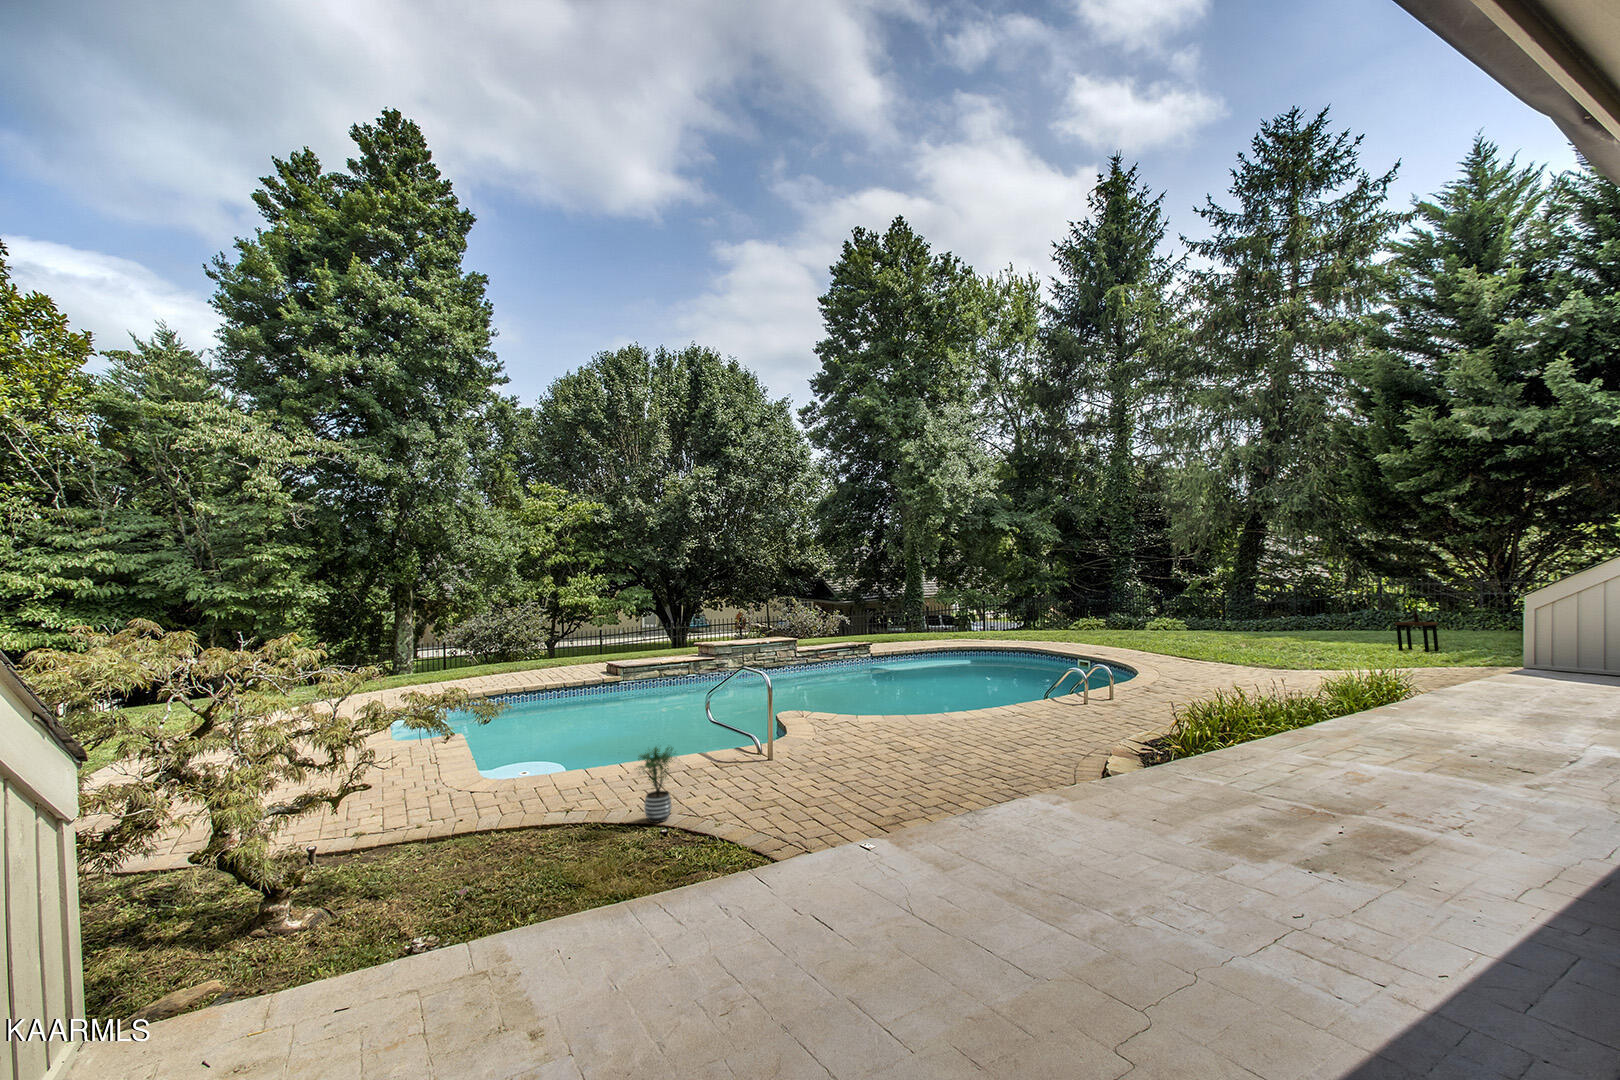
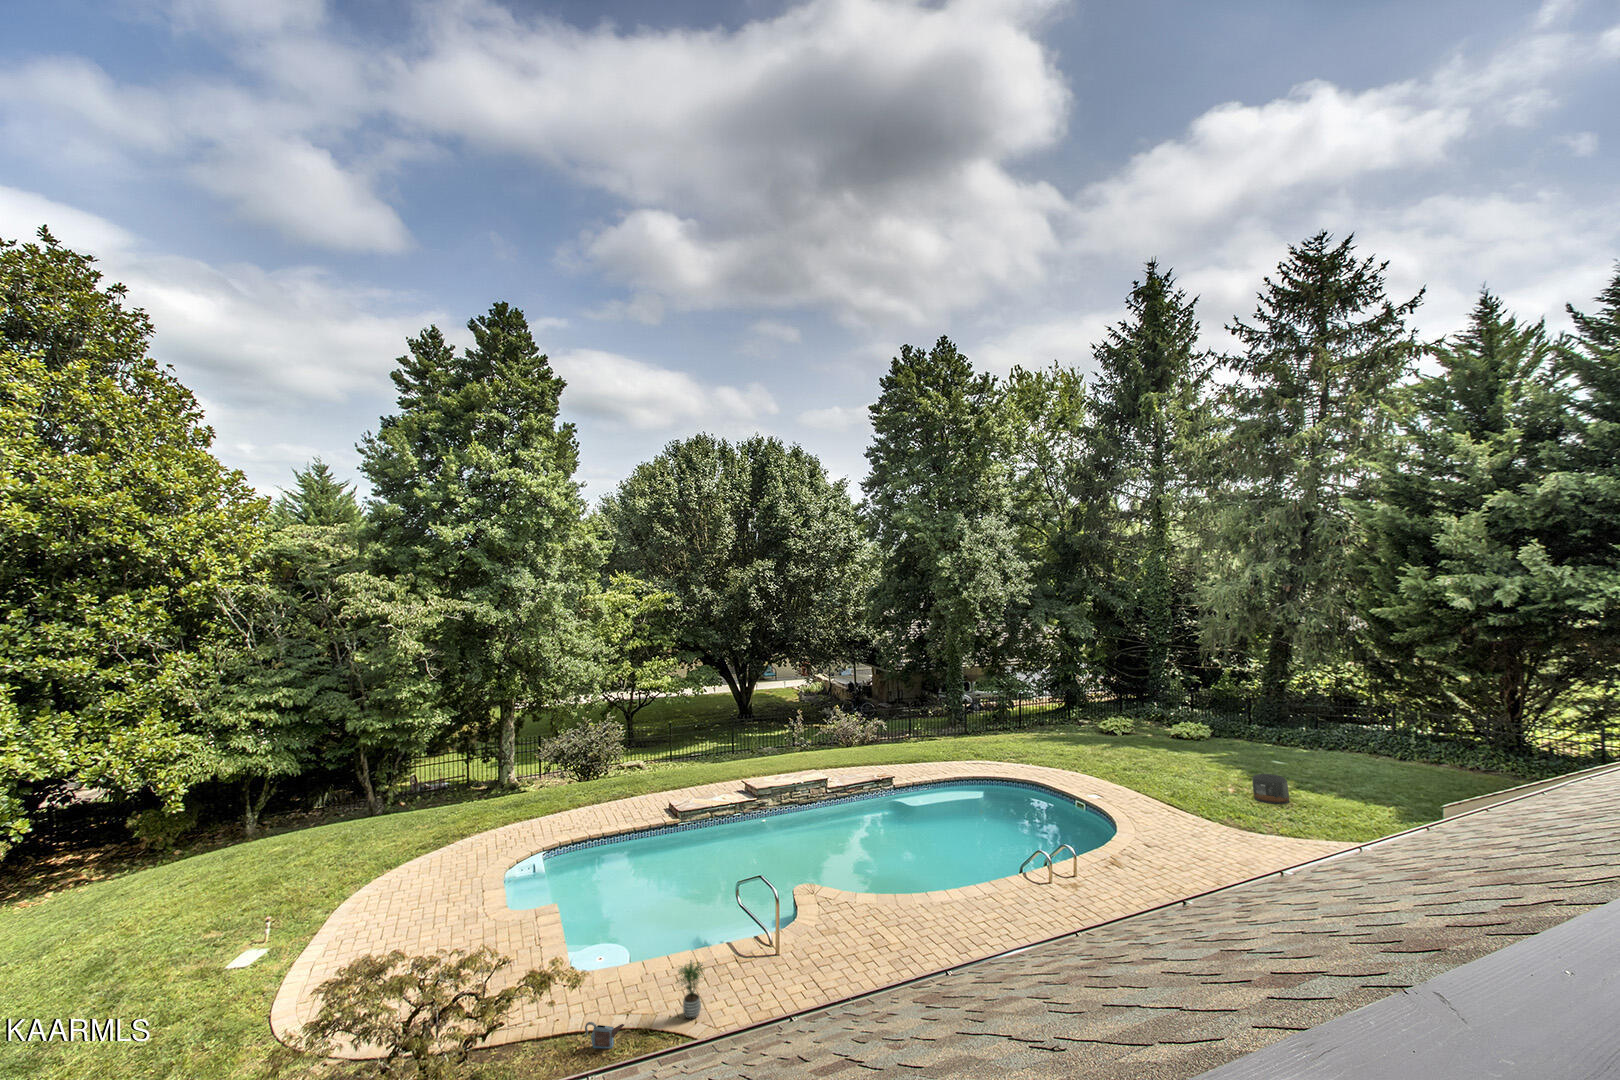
side table: present [1395,611,1439,652] -> none [1388,769,1431,811]
pouf: none [1254,626,1294,654] -> present [1252,774,1289,804]
watering can: none [492,818,557,856] -> present [585,1022,624,1049]

